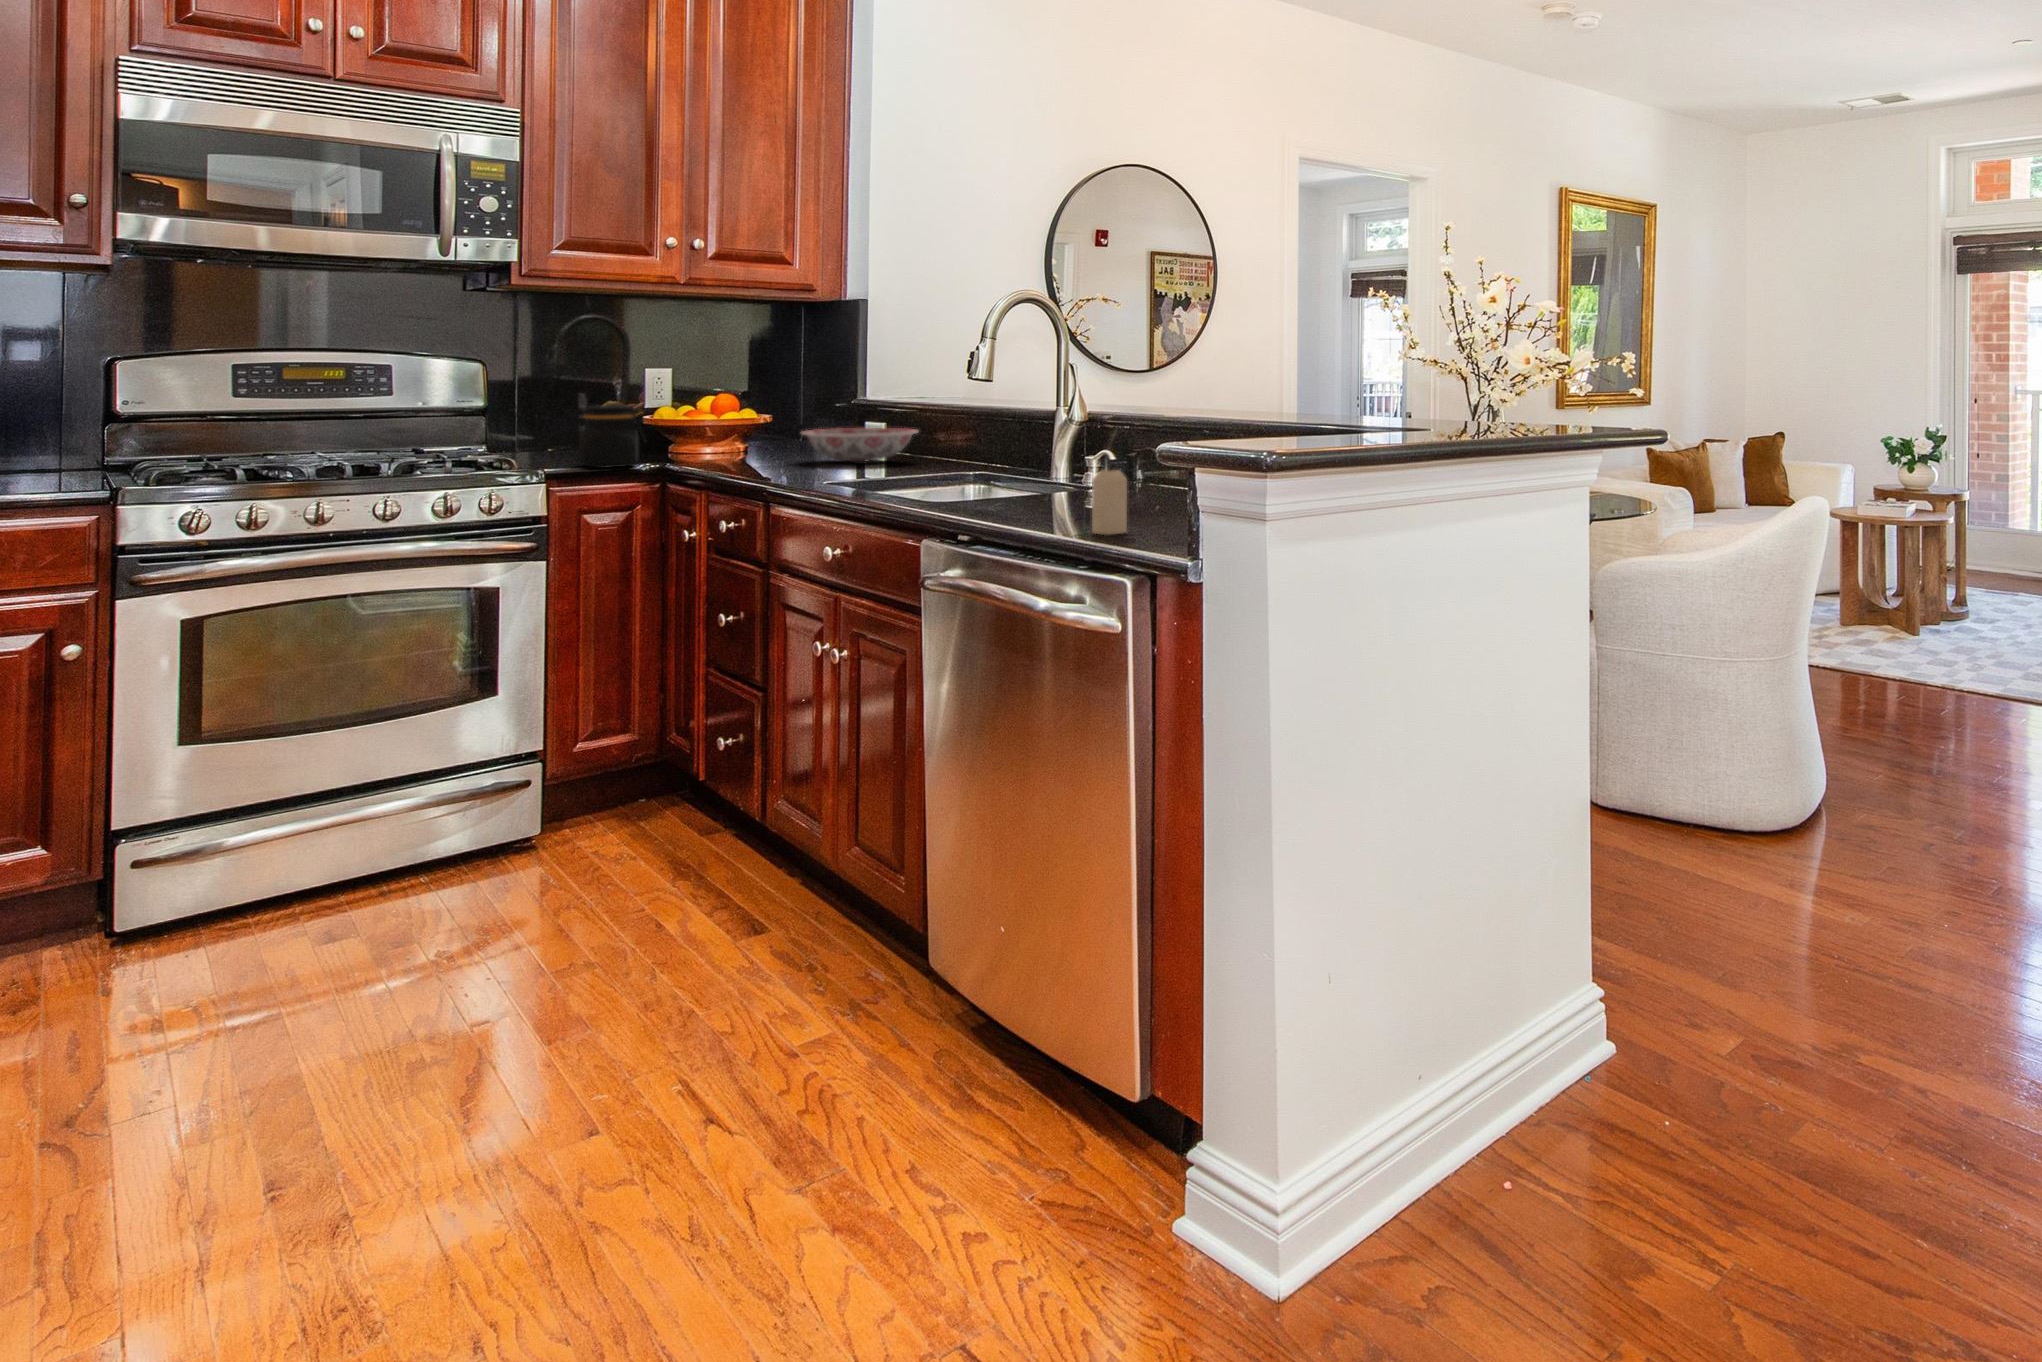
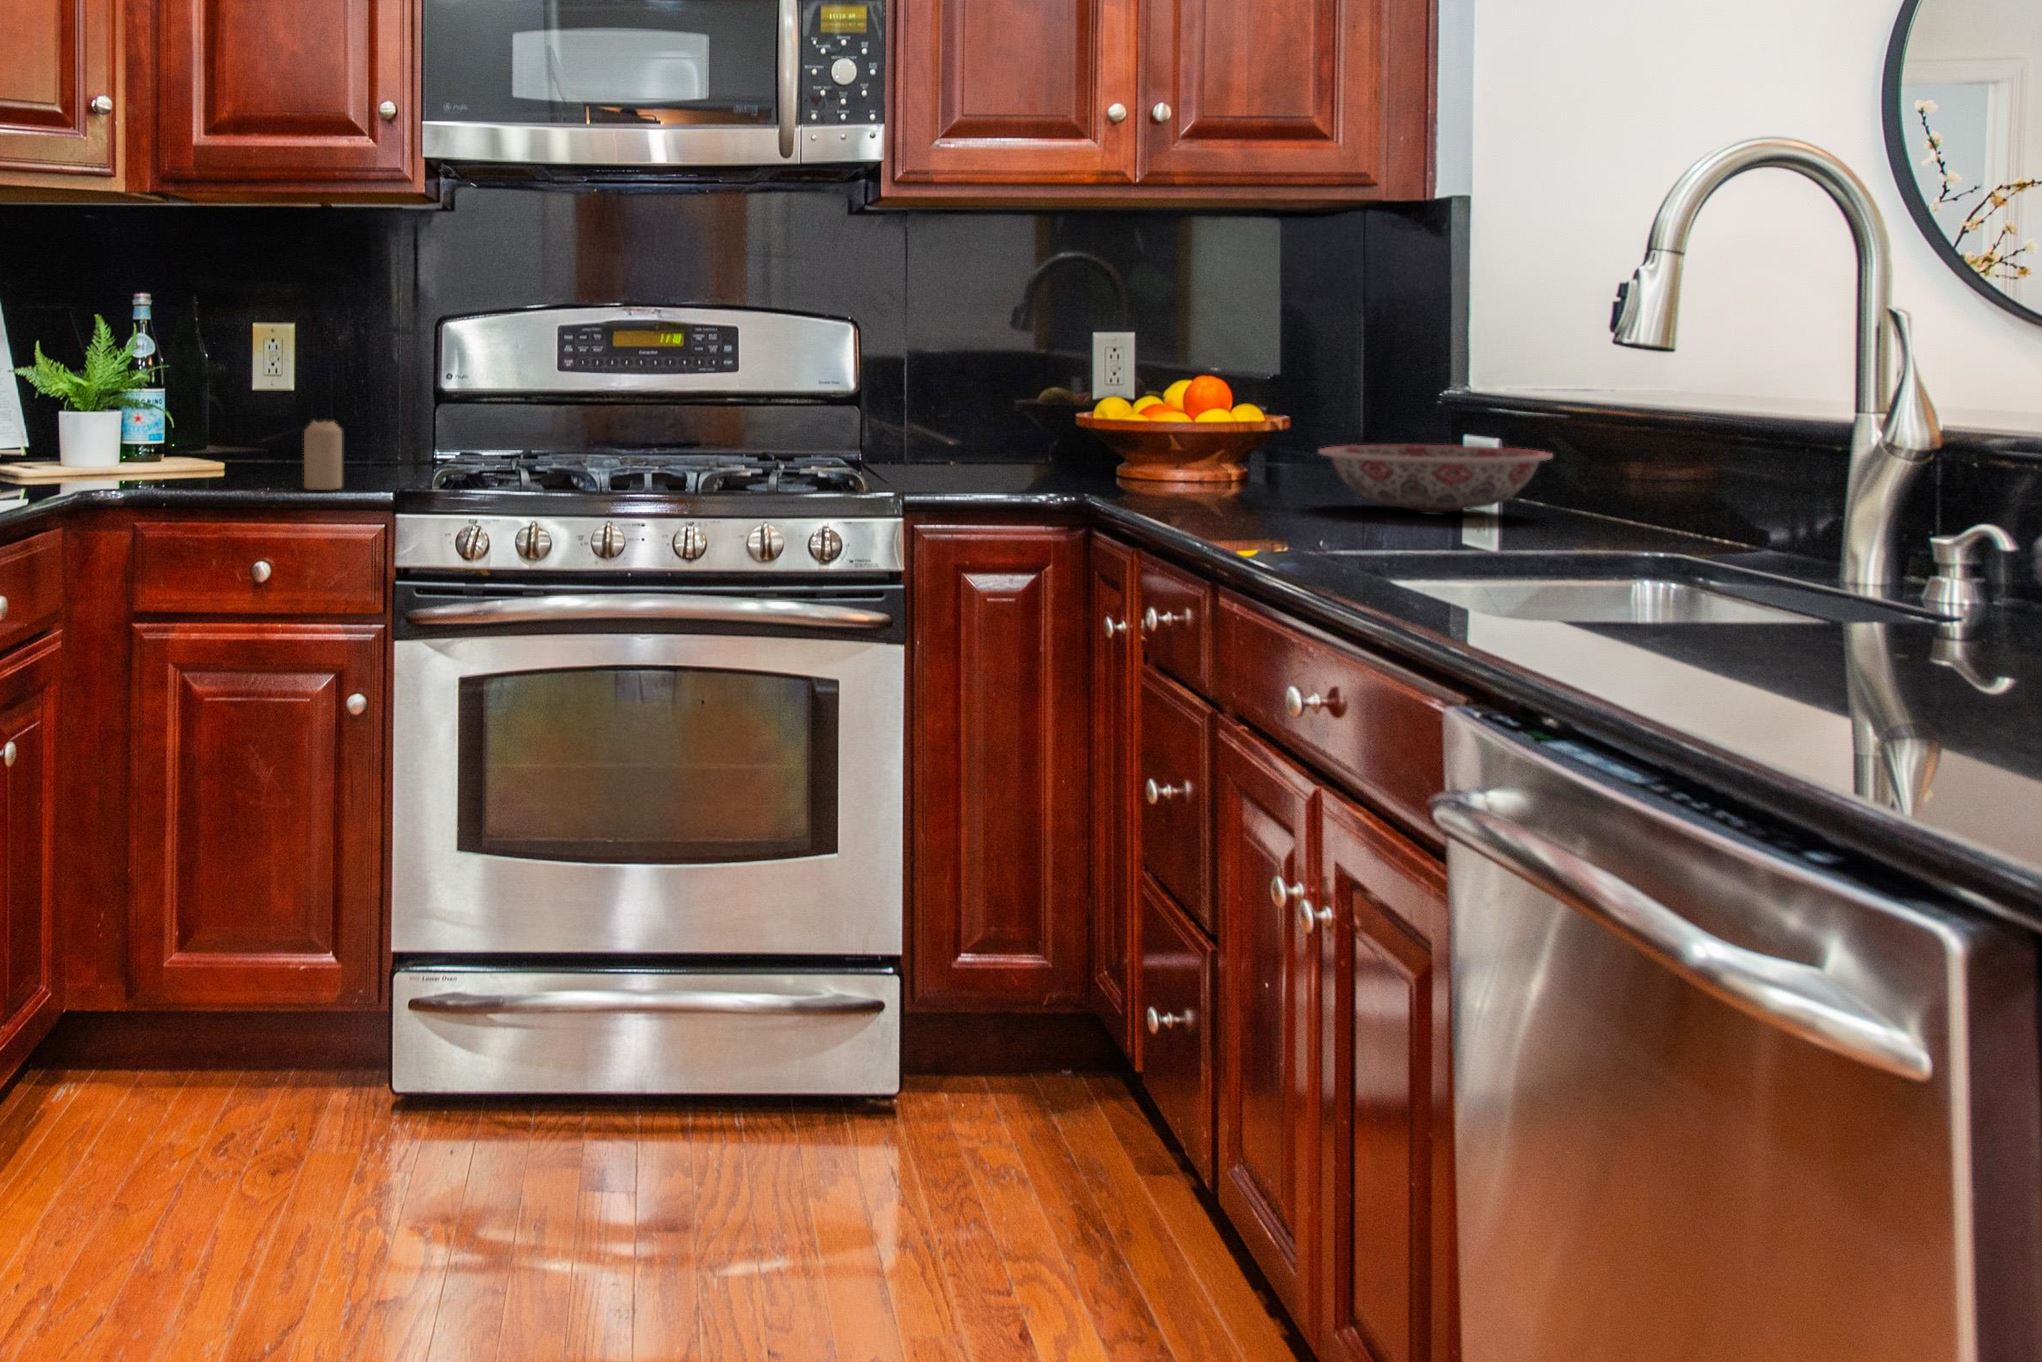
jar: present [571,405,645,468] -> none [949,392,1065,496]
candle: present [1092,470,1127,535] -> present [304,421,342,490]

